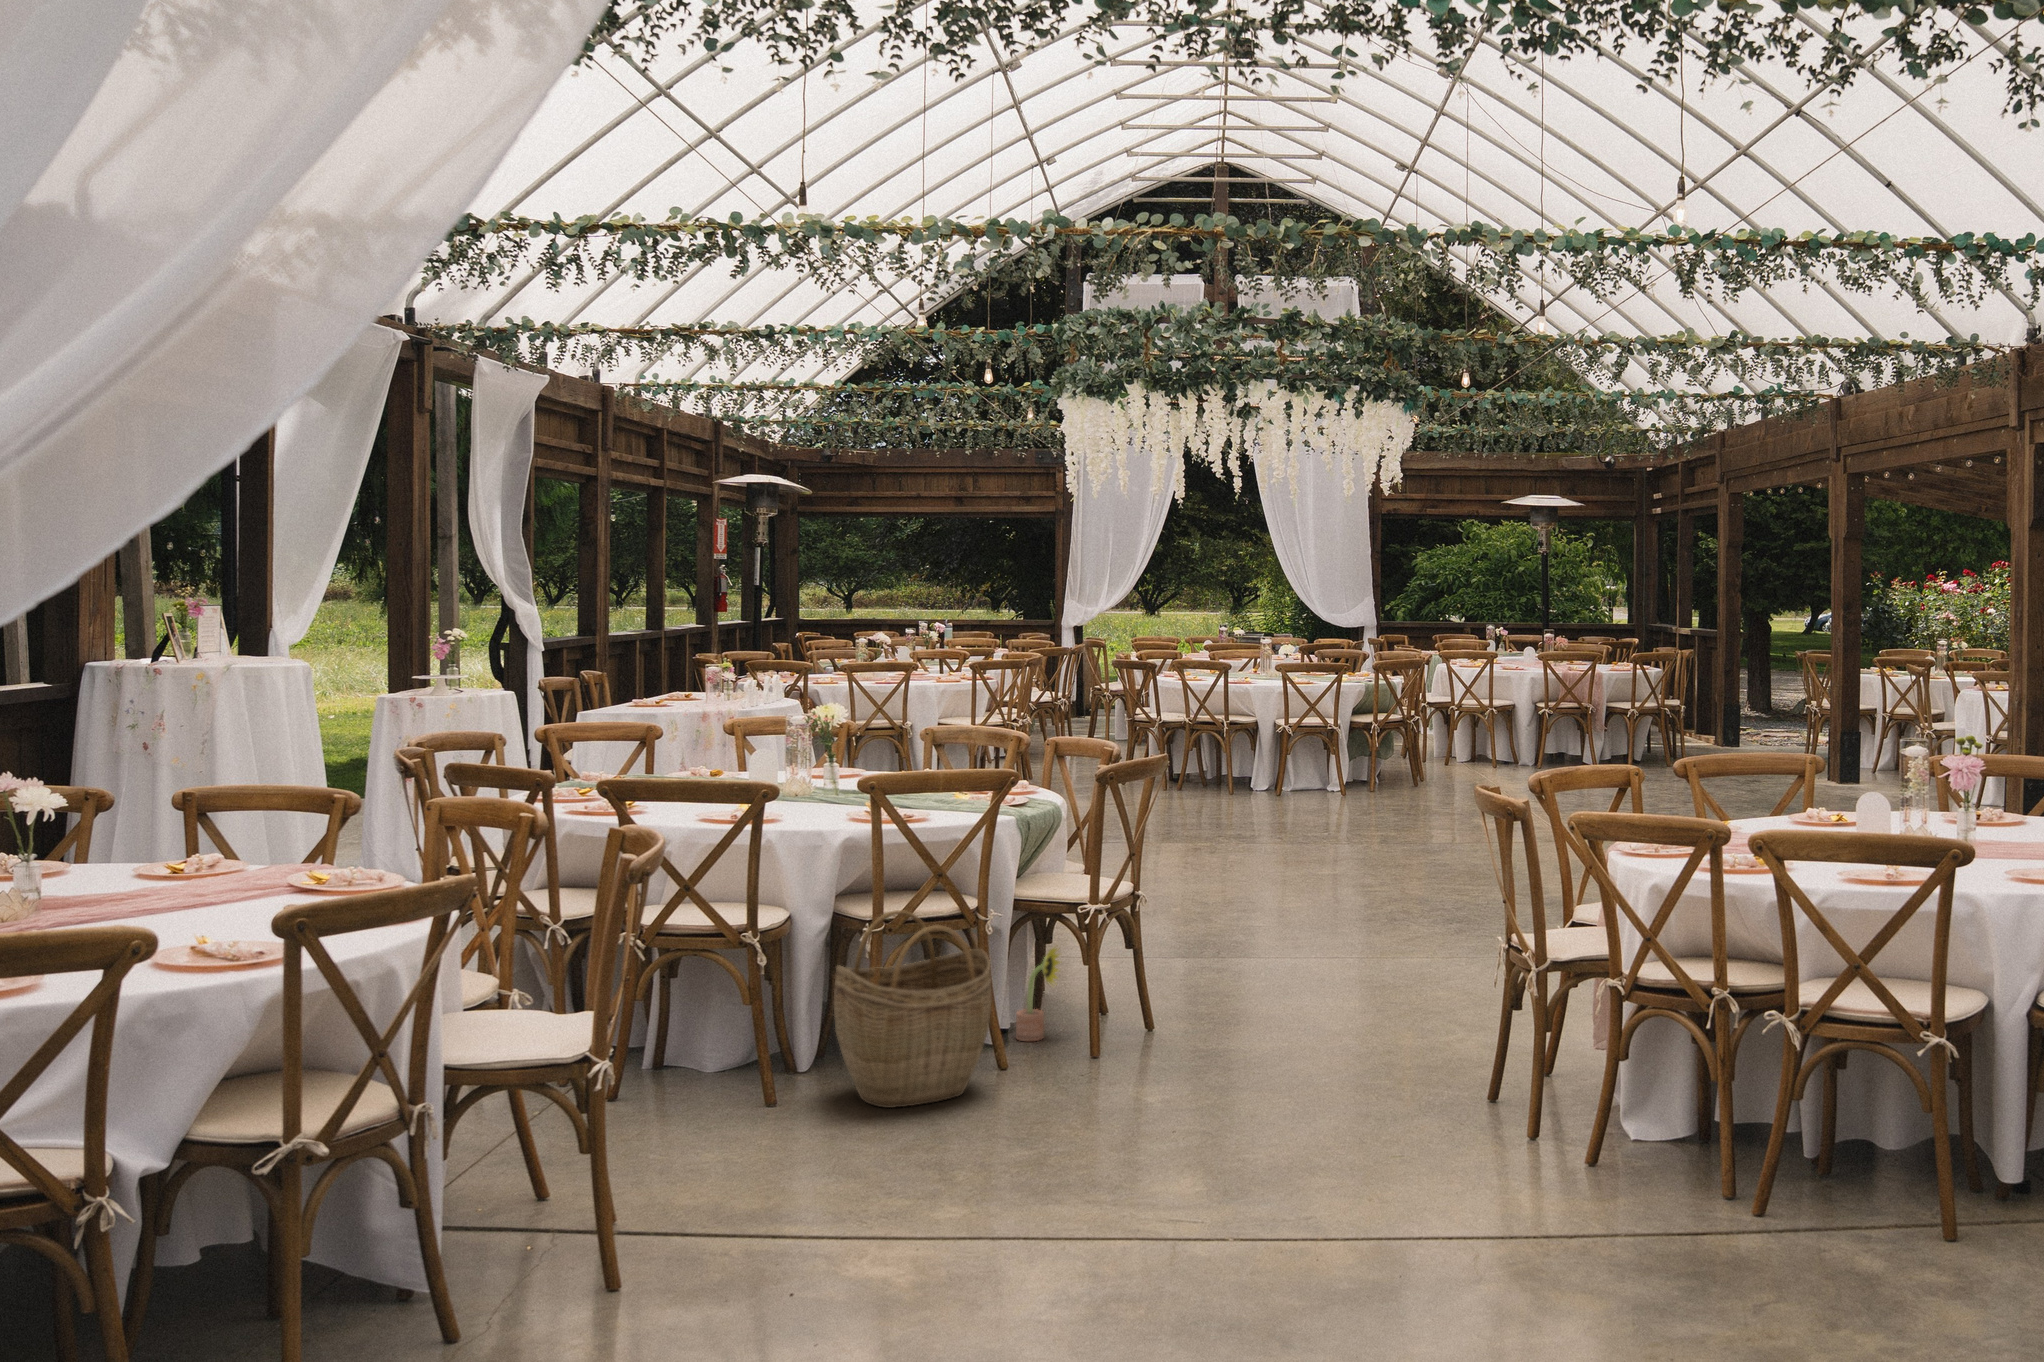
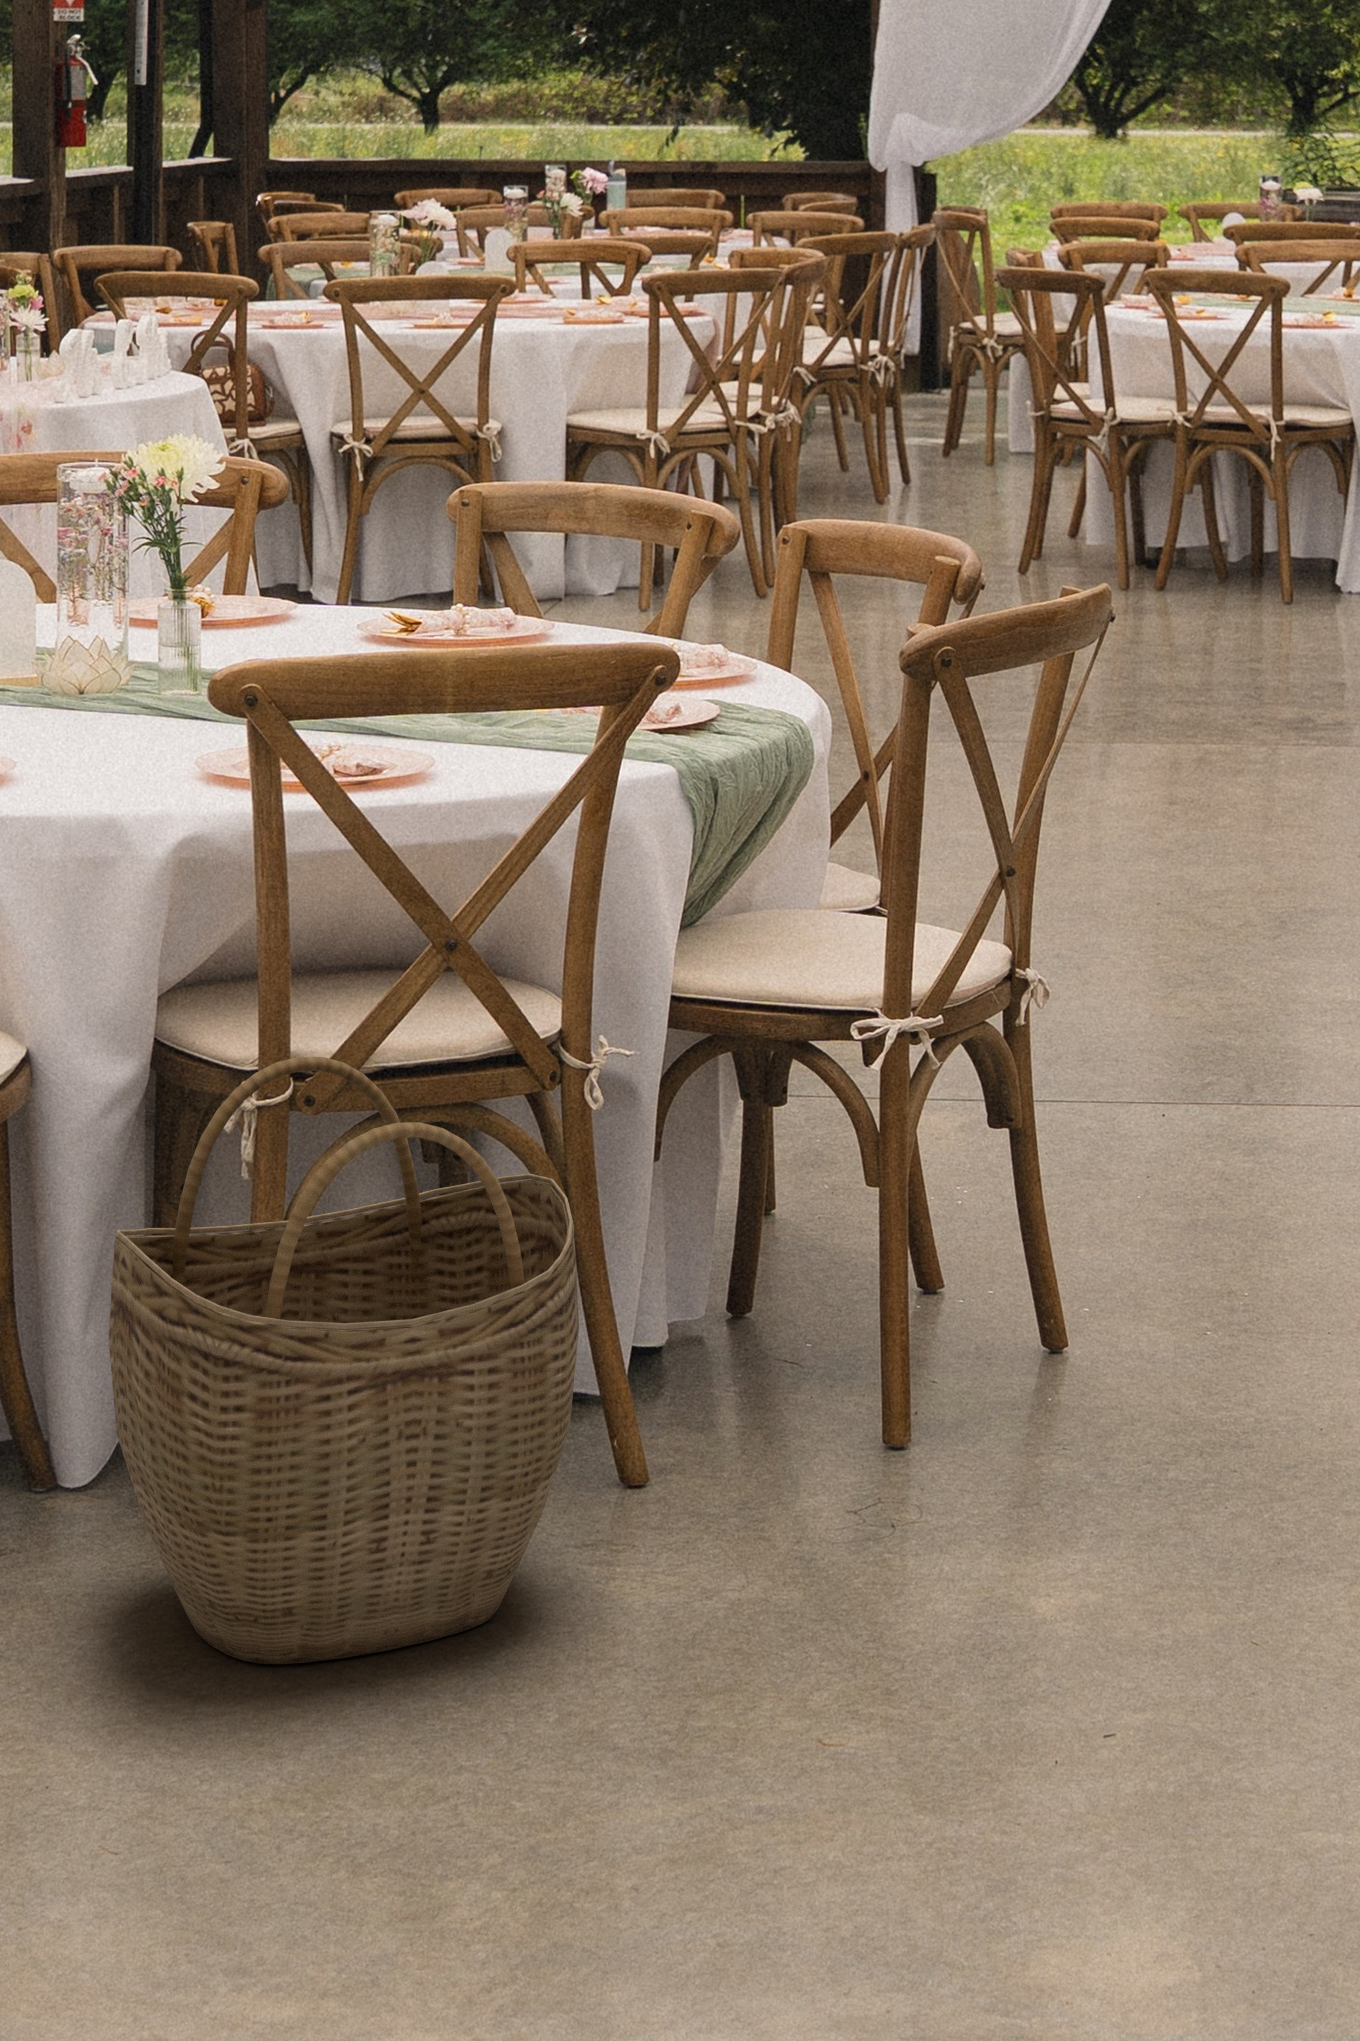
decorative plant: present [1016,948,1060,1041] -> none [673,1135,806,1413]

